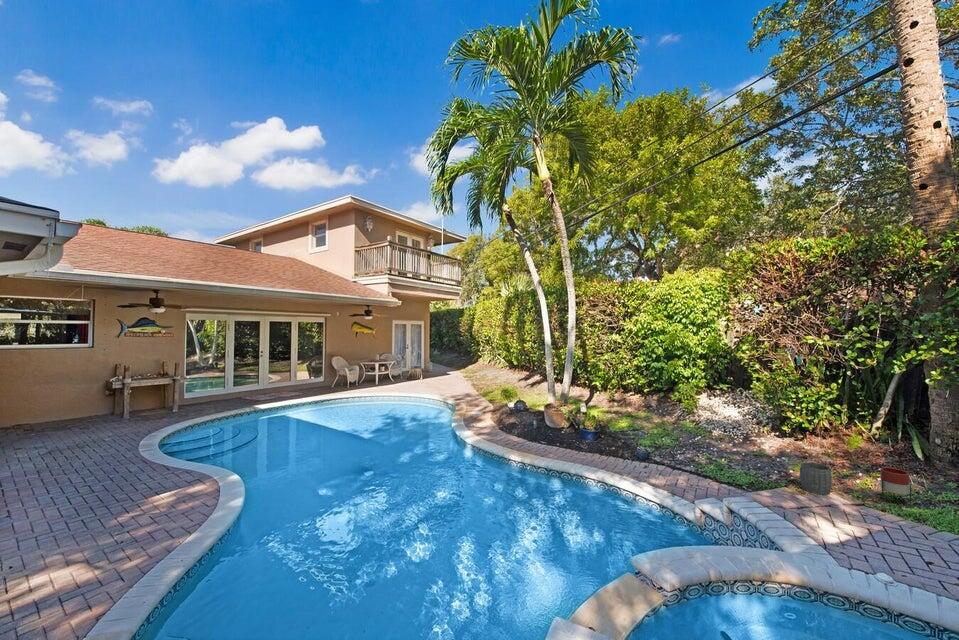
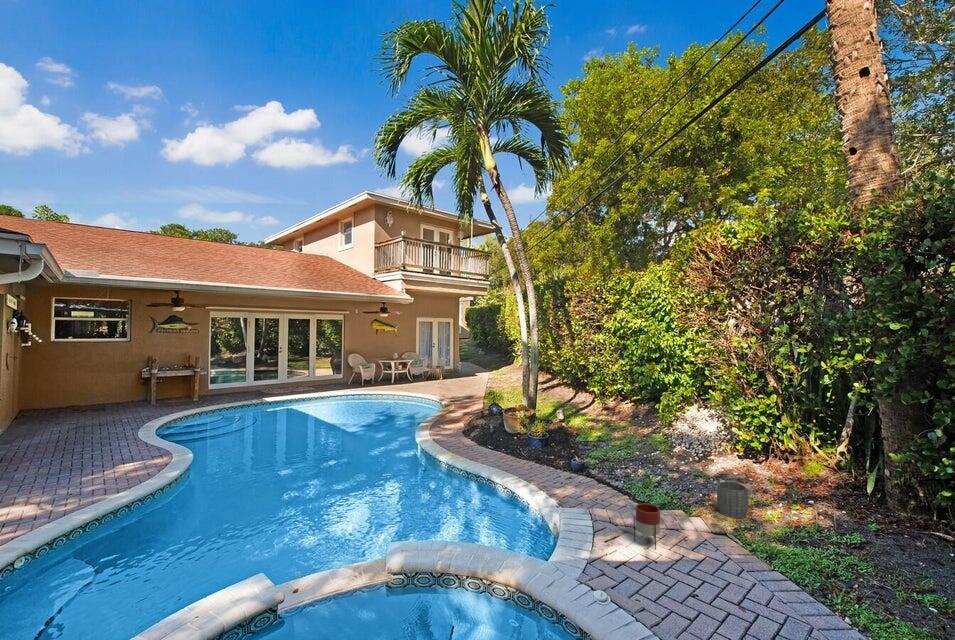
planter: present [880,467,911,506] -> present [634,503,660,549]

